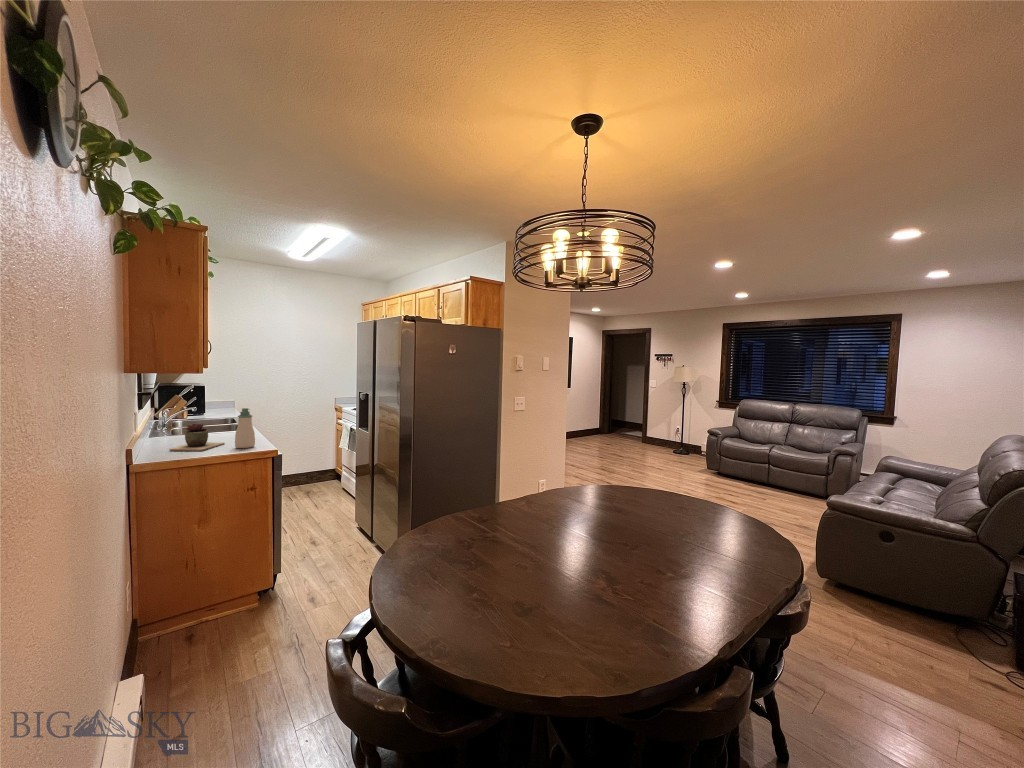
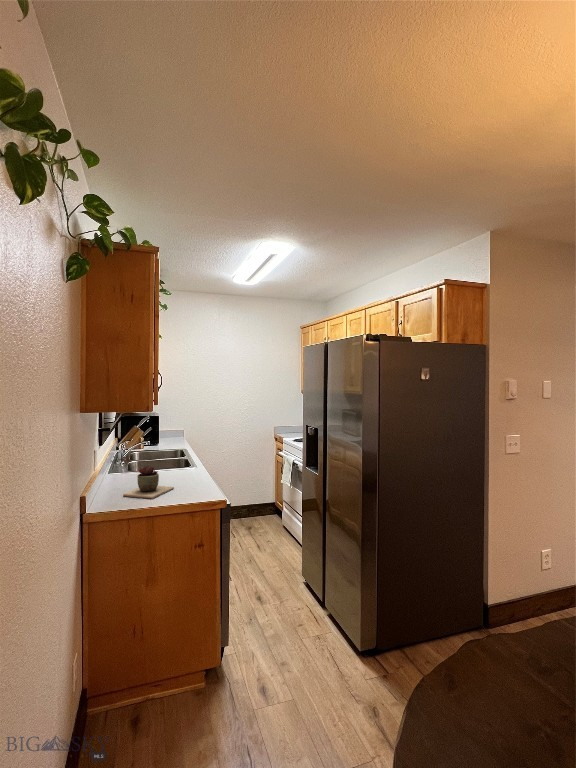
soap bottle: present [235,408,255,448] -> none [184,450,203,497]

